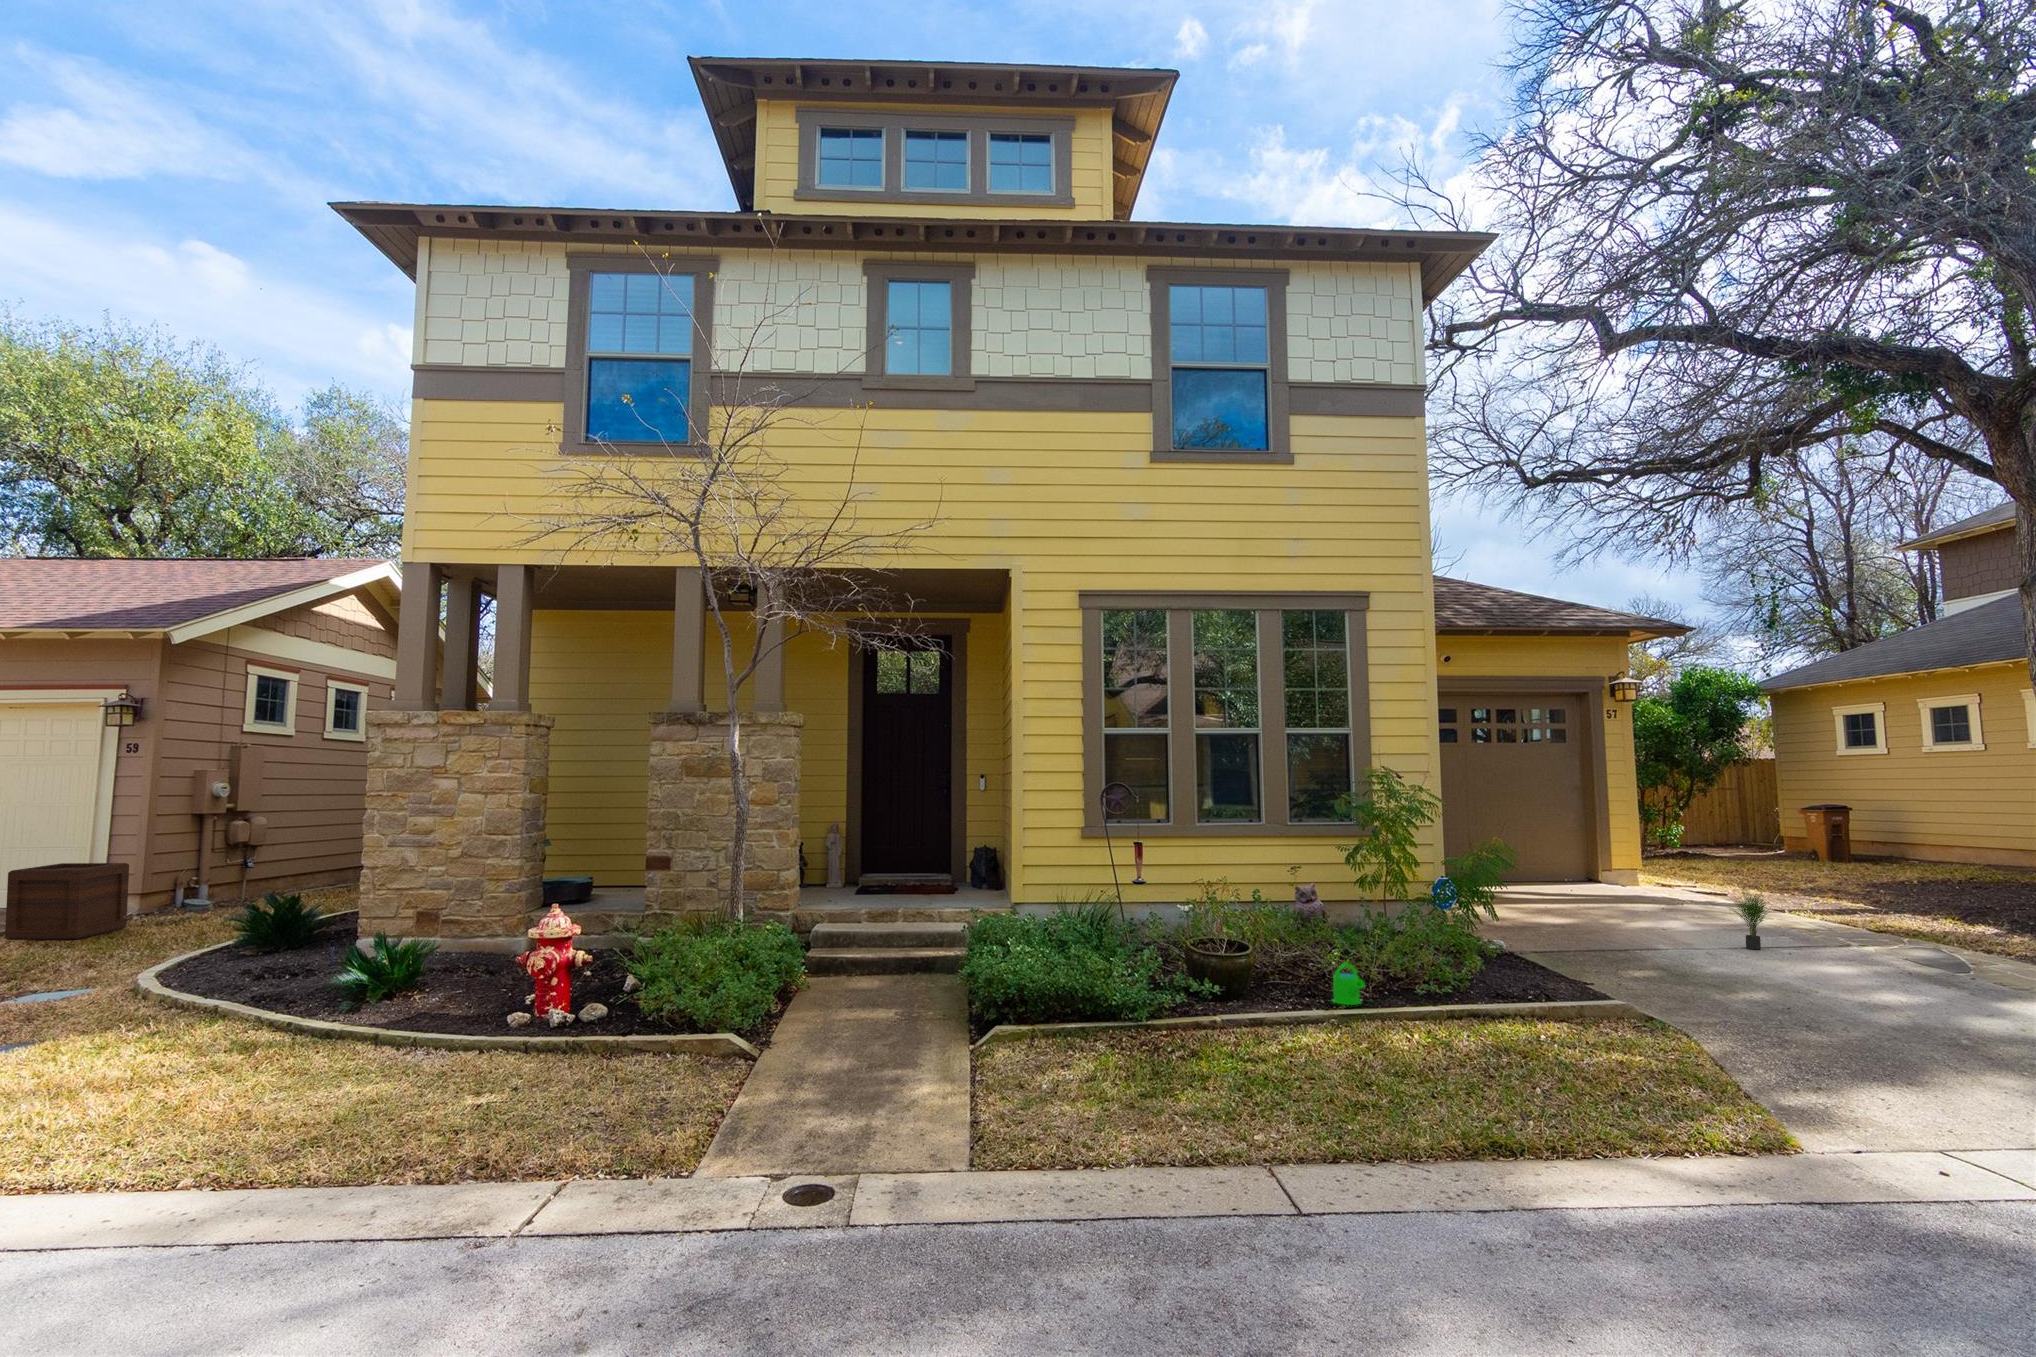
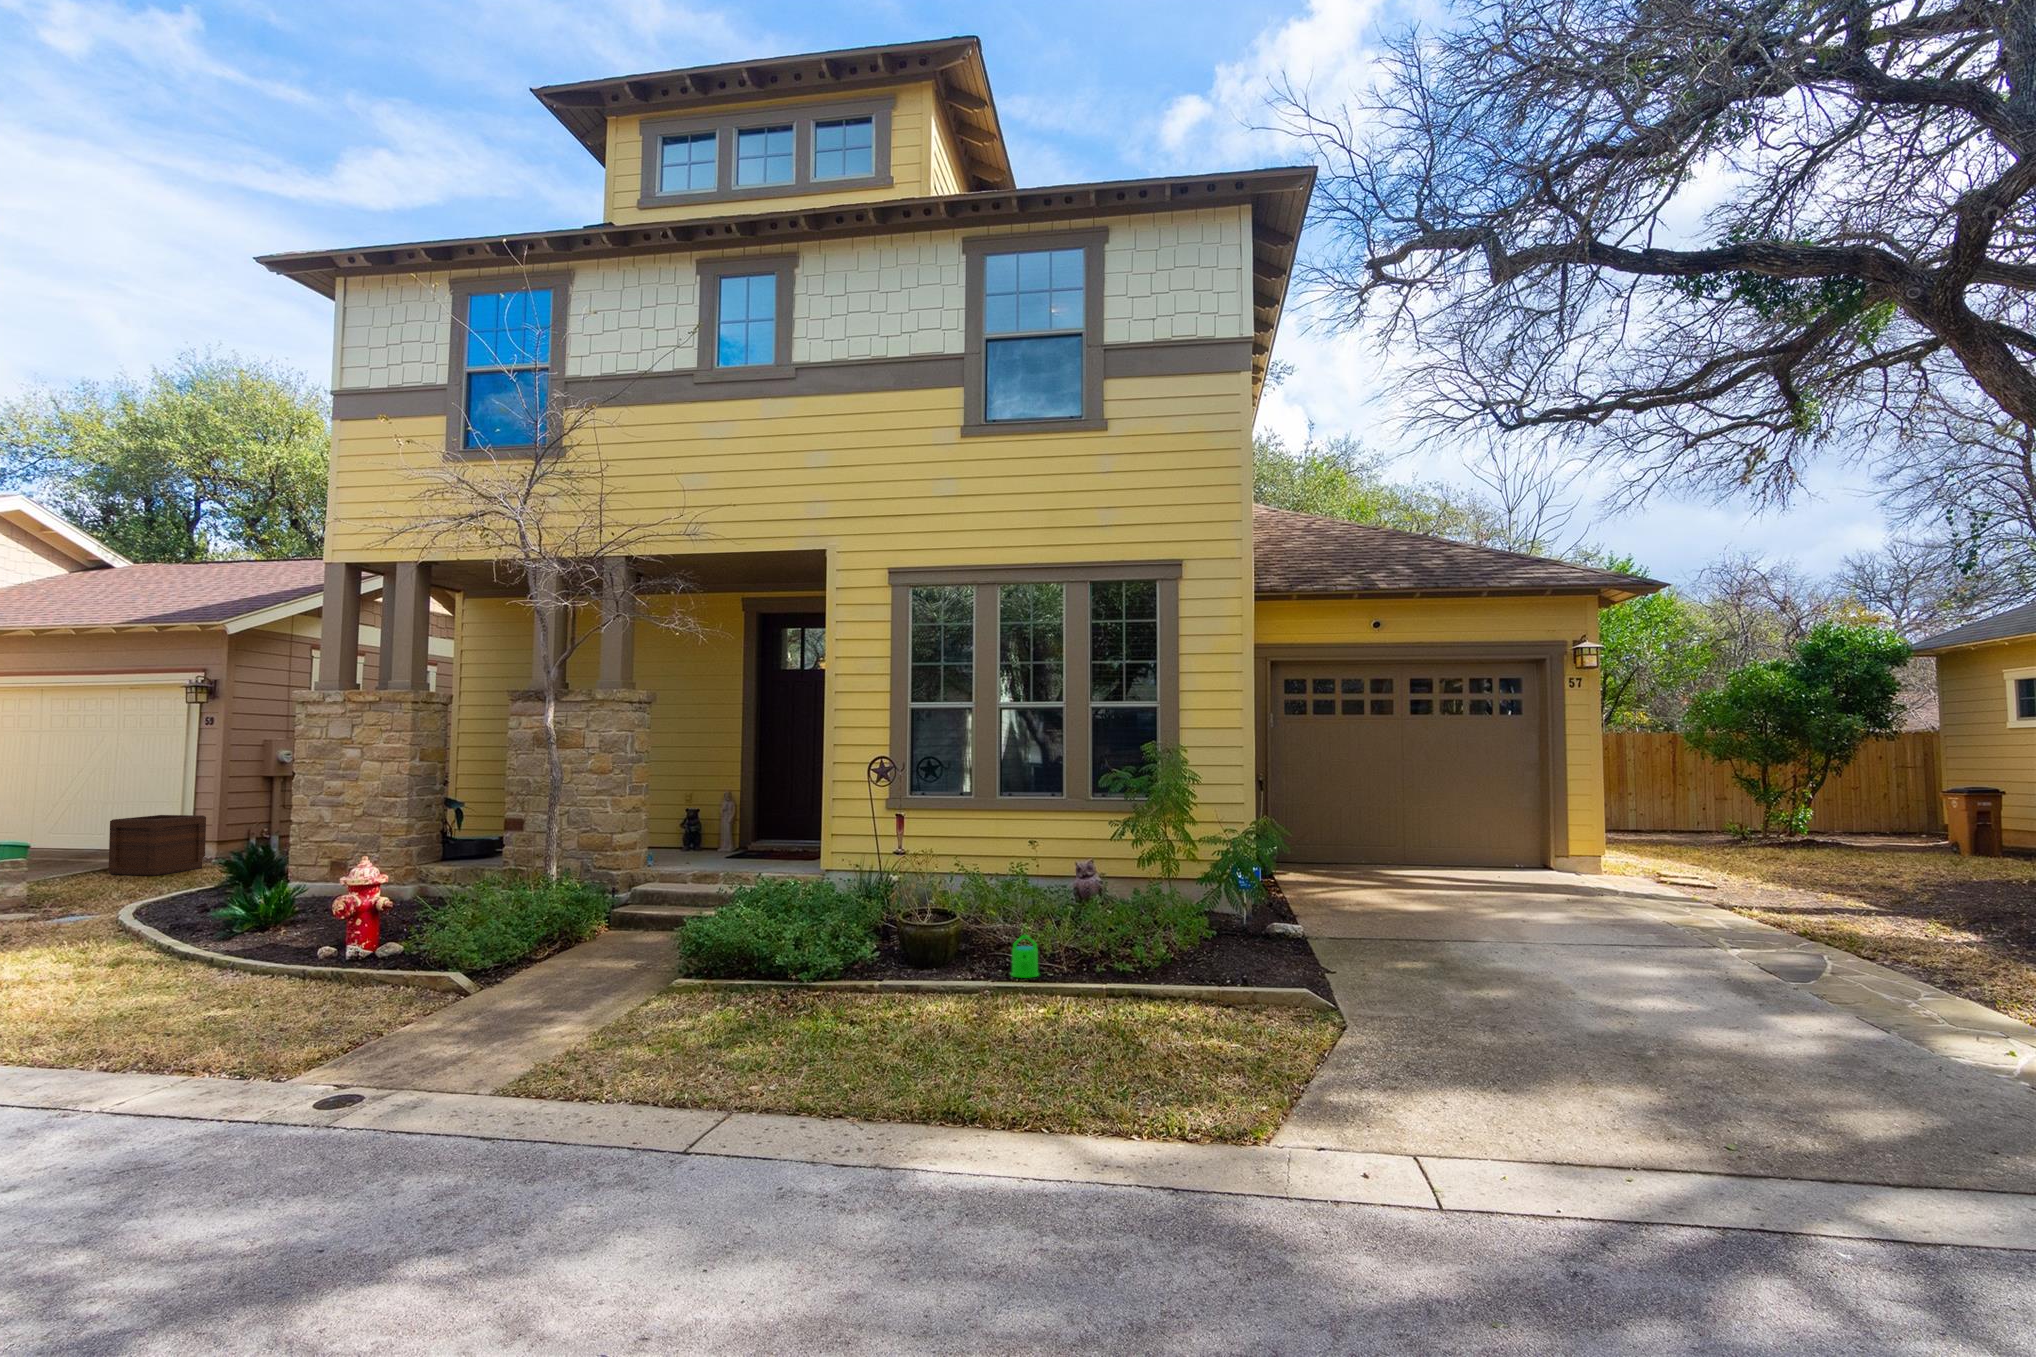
potted plant: present [1729,888,1769,950] -> none [1575,872,1633,944]

